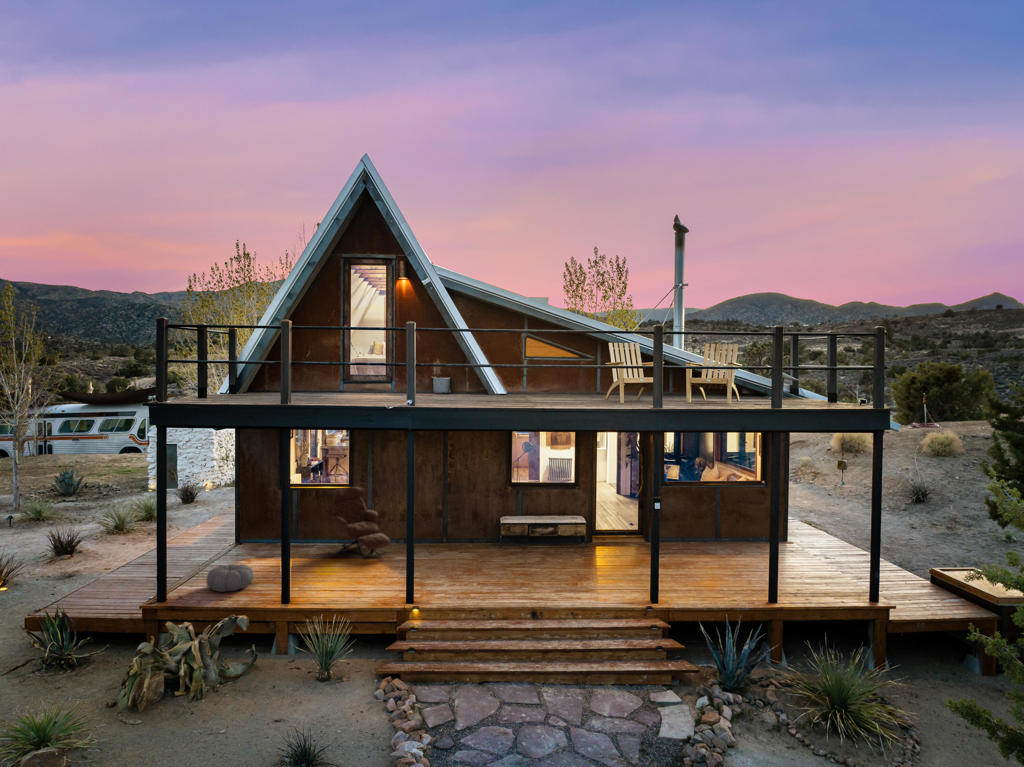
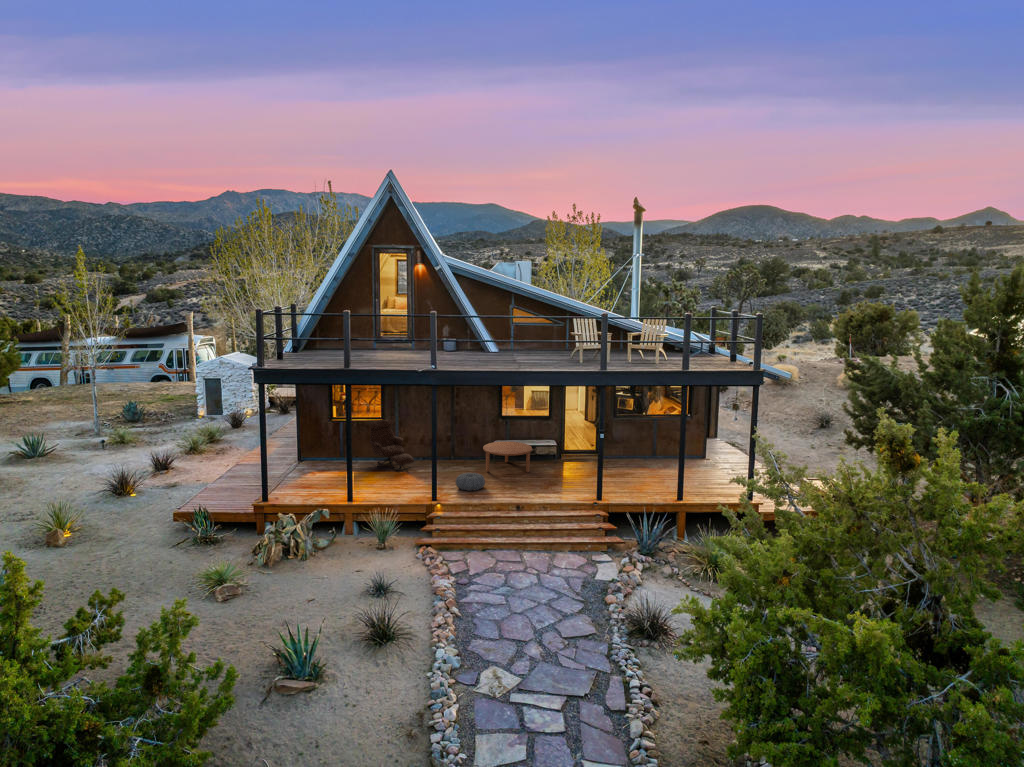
coffee table: none [486,517,553,560] -> present [483,441,532,472]
pouf: present [206,564,254,592] -> present [456,473,485,491]

